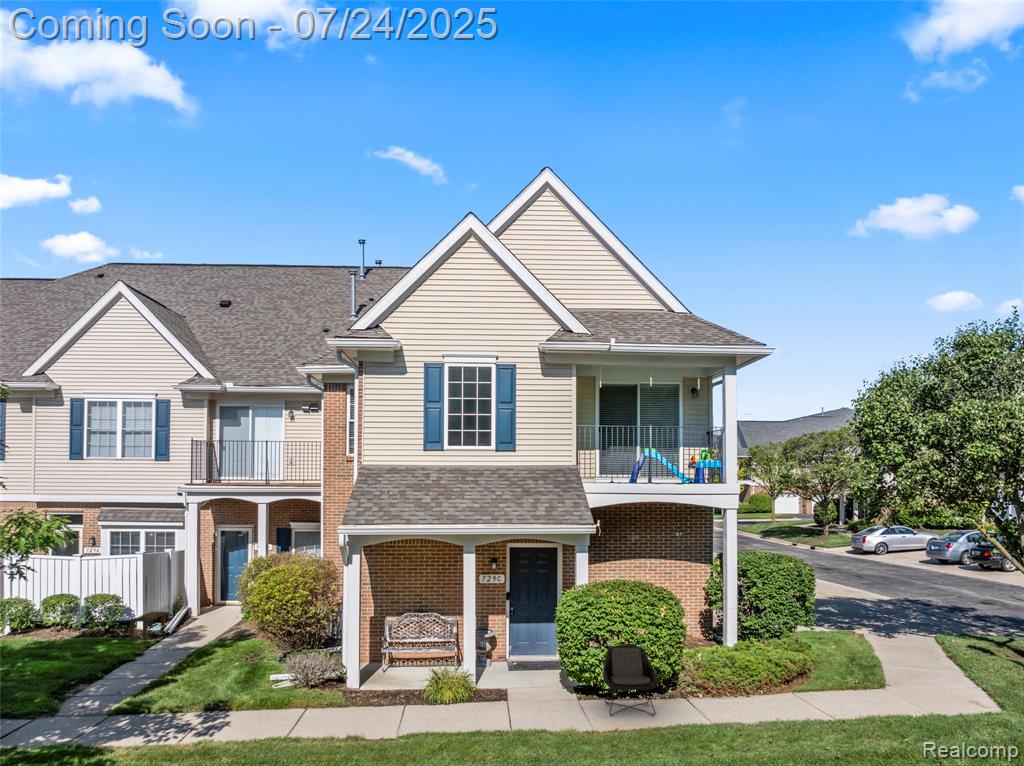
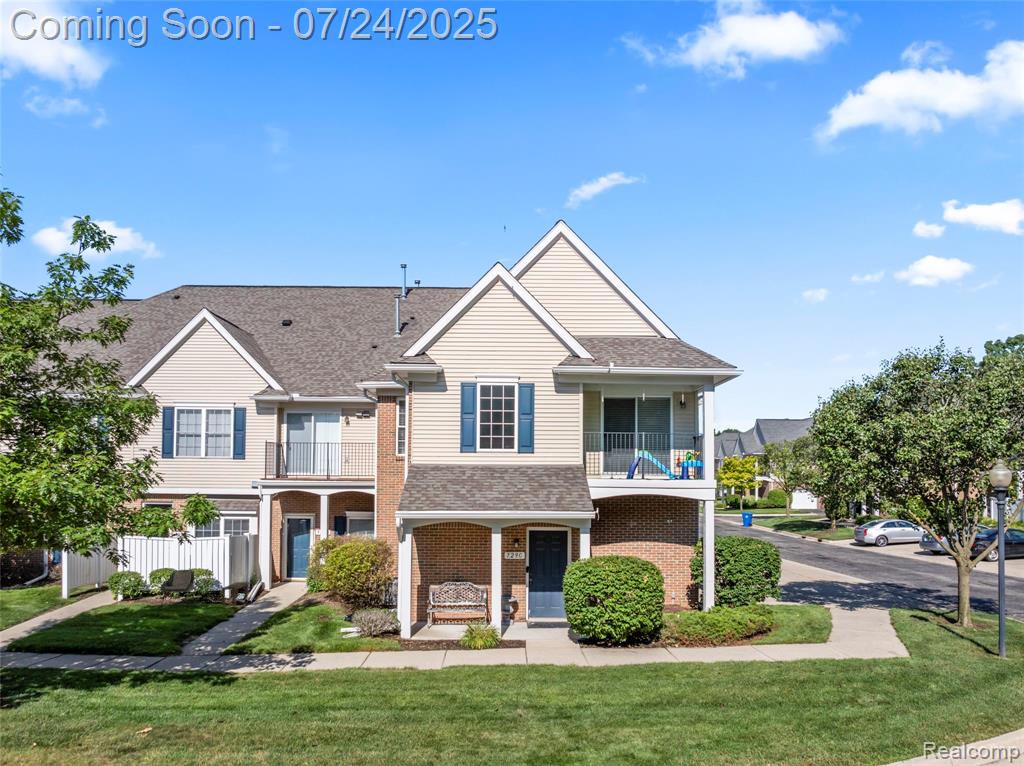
lounge chair: present [603,644,658,716] -> present [160,570,195,604]

